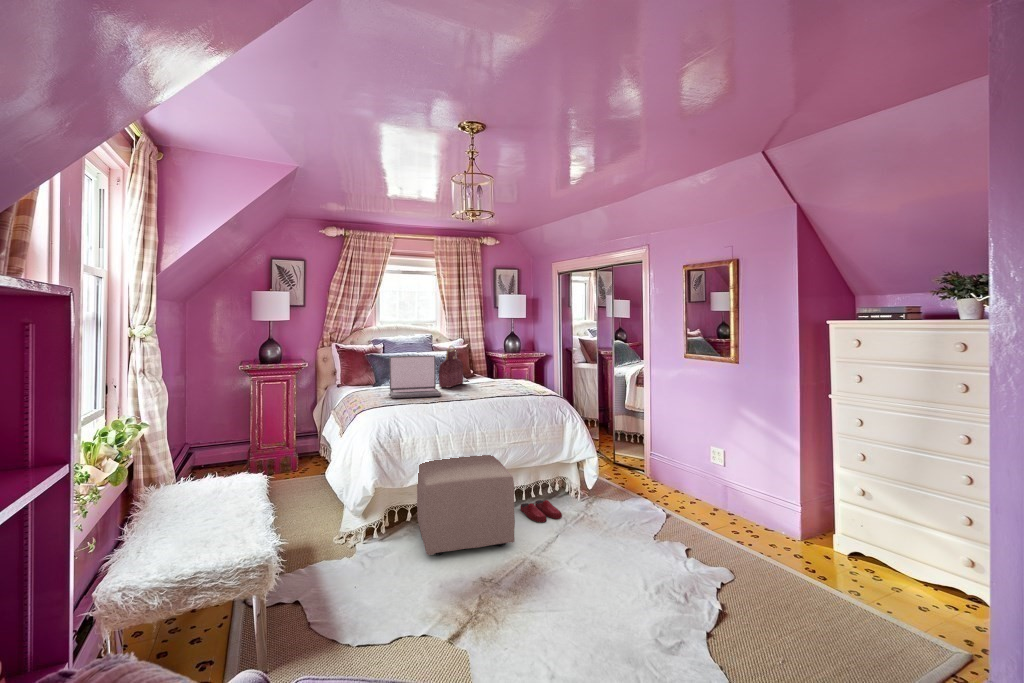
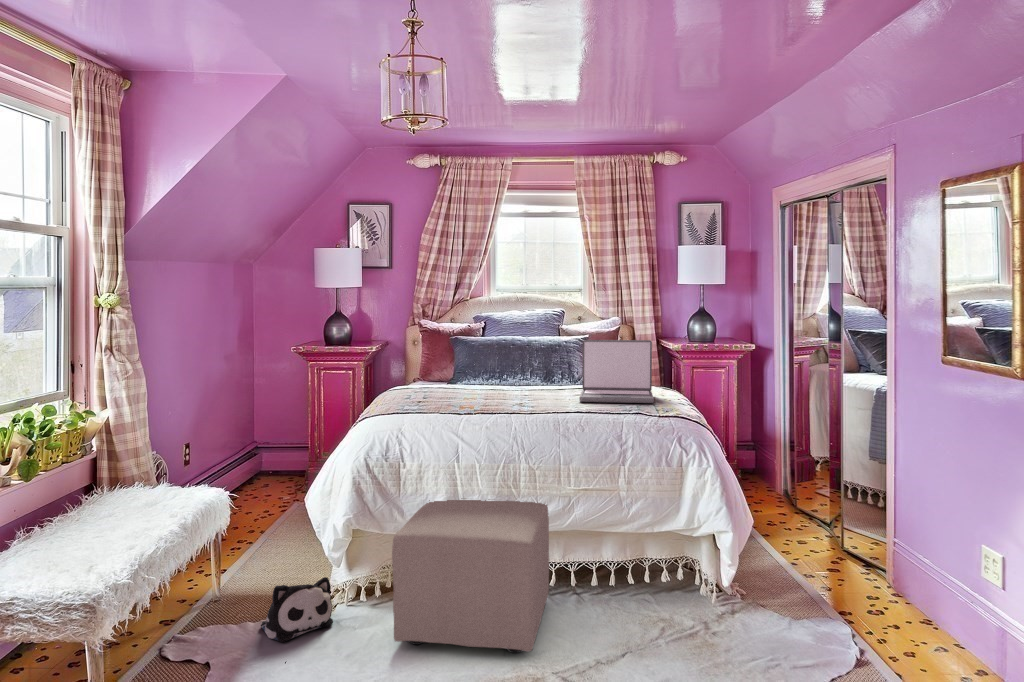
handbag: present [439,346,463,387] -> none [526,326,576,391]
laptop: present [389,355,441,398] -> present [579,340,654,403]
slippers: present [521,500,562,523] -> none [599,591,658,629]
plush toy: none [312,525,370,574] -> present [261,577,333,642]

